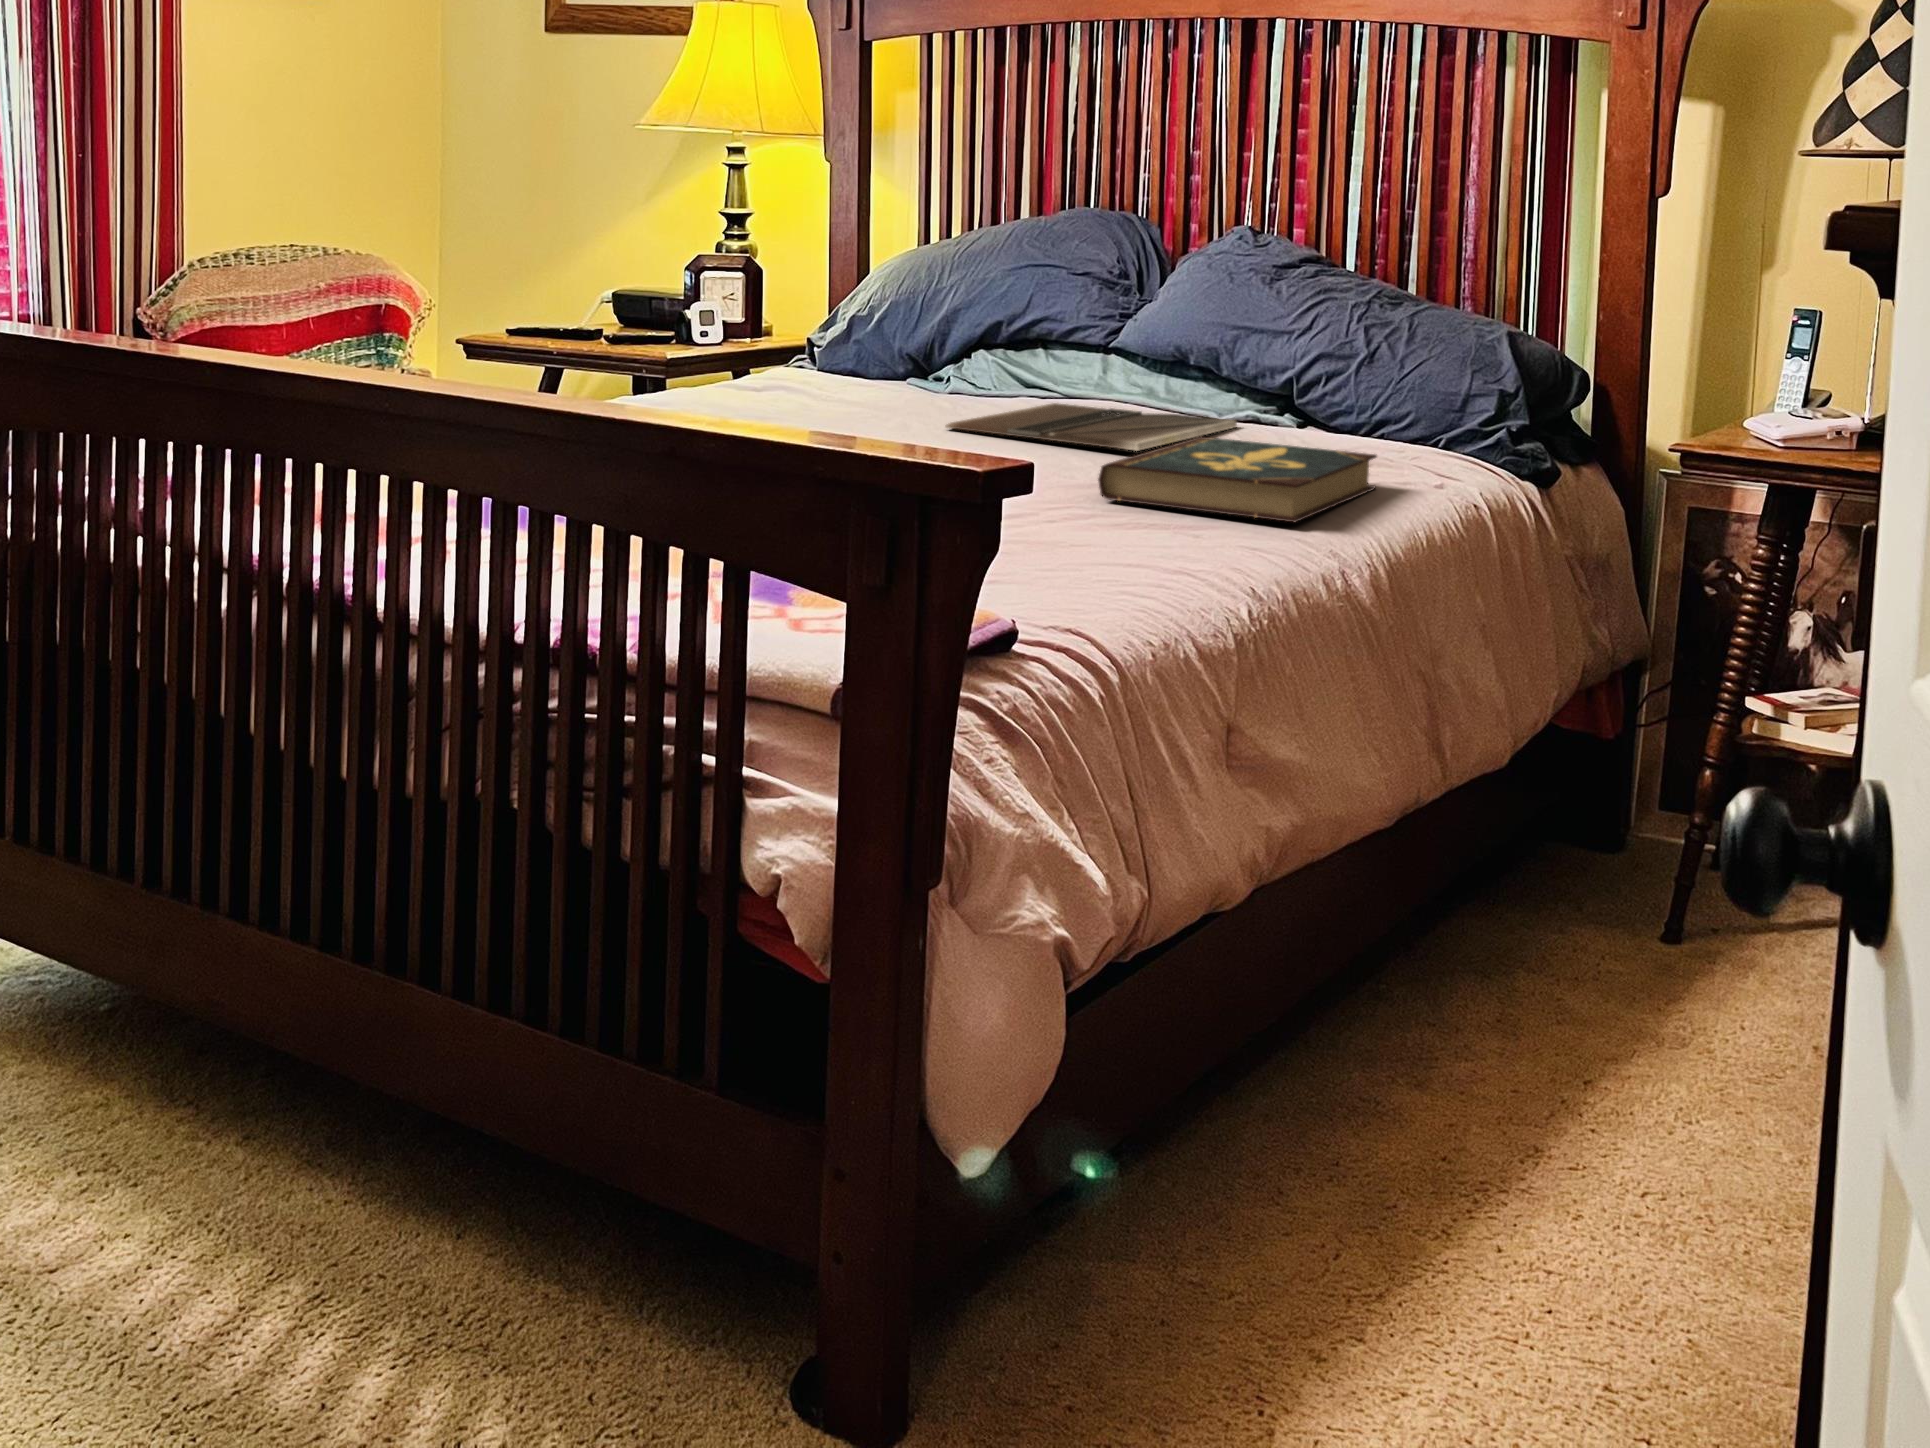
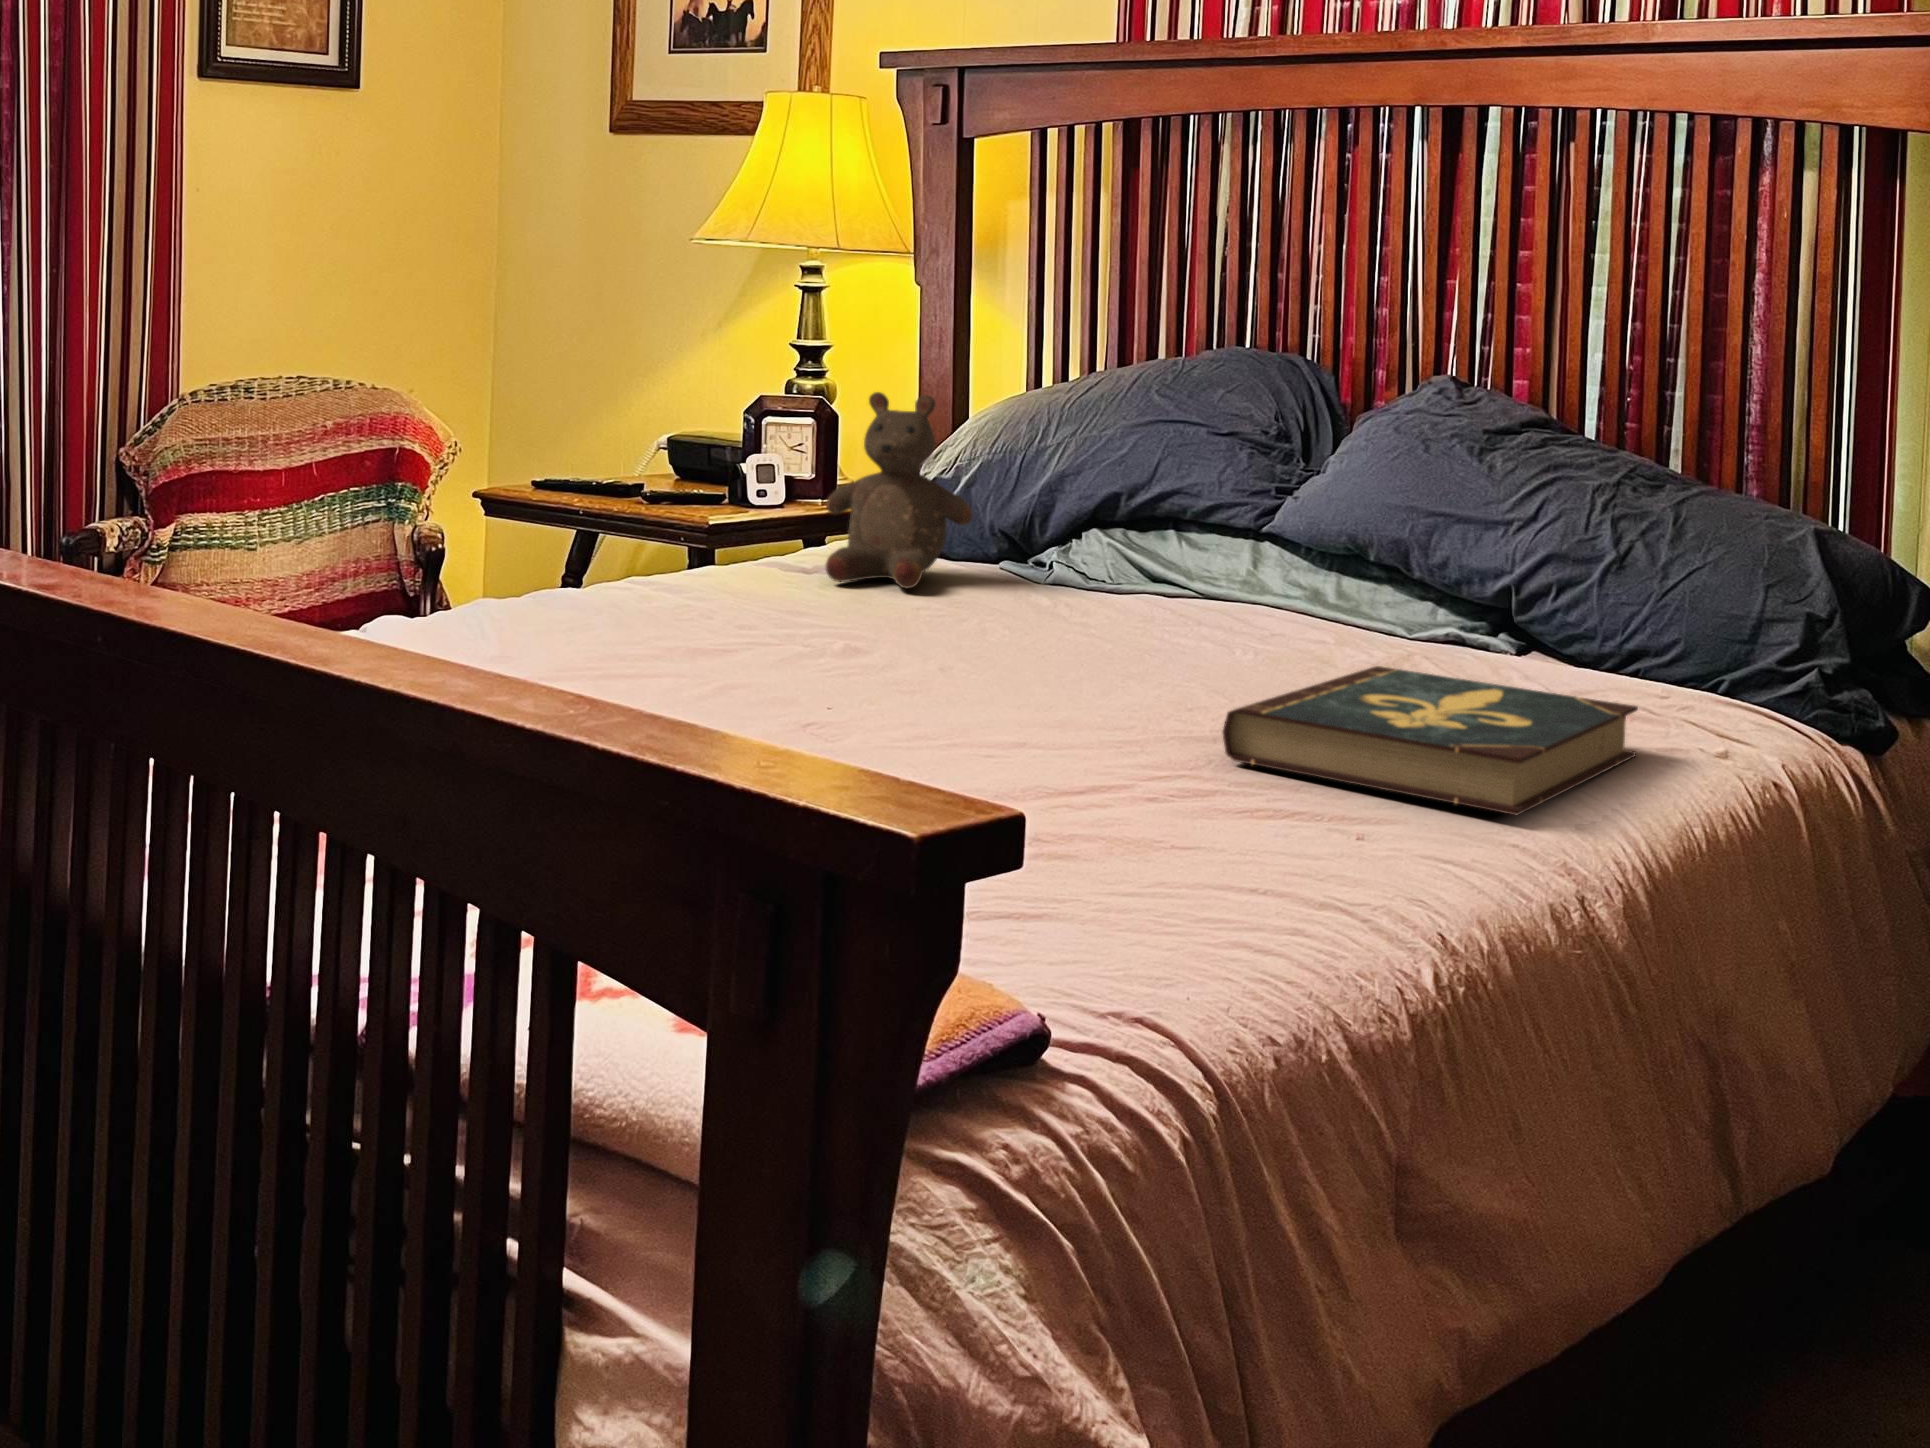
stuffed bear: none [778,249,893,399] -> present [826,392,972,588]
laptop: present [946,403,1237,451] -> none [1027,603,1431,682]

